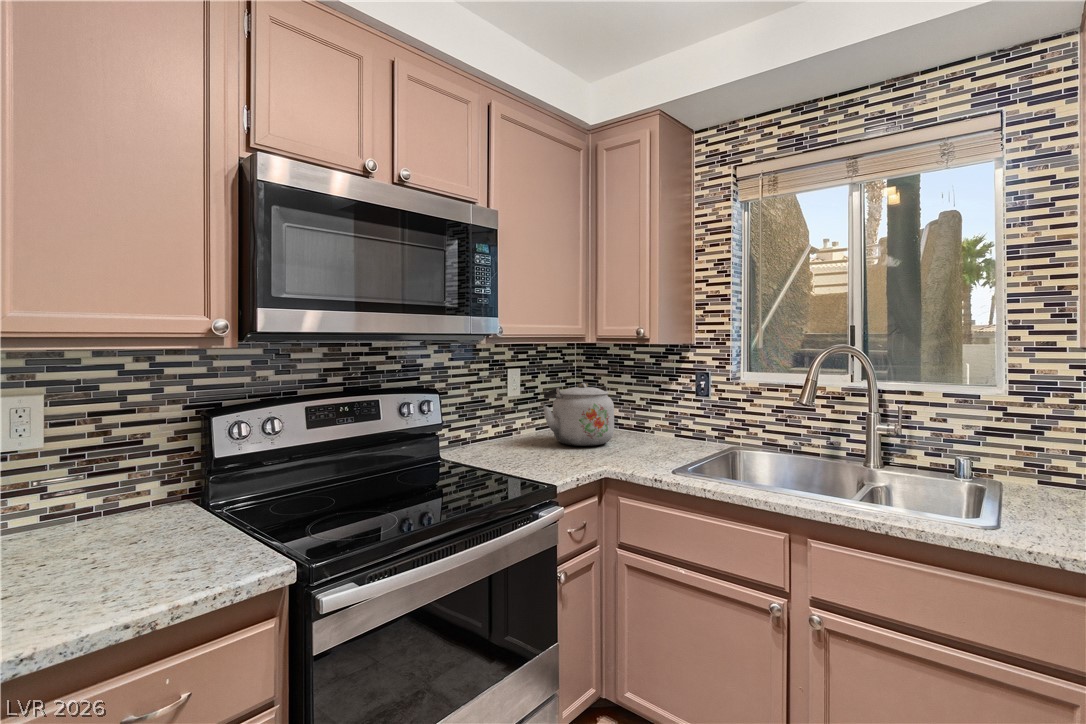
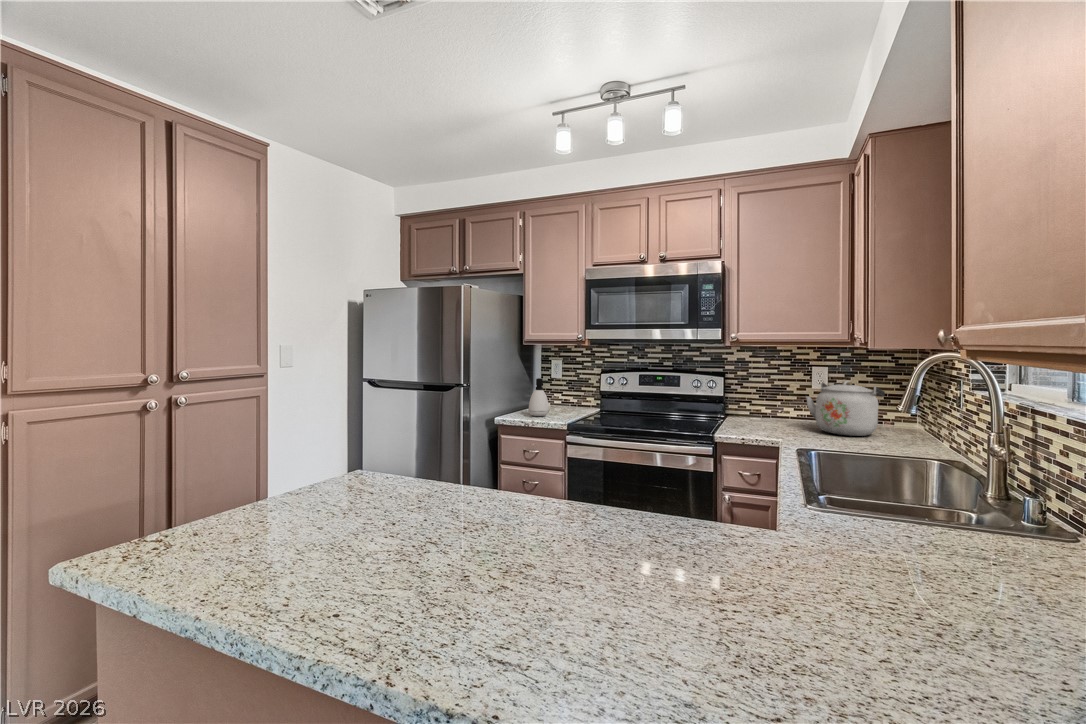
soap dispenser: none [75,459,162,590] -> present [528,378,549,416]

